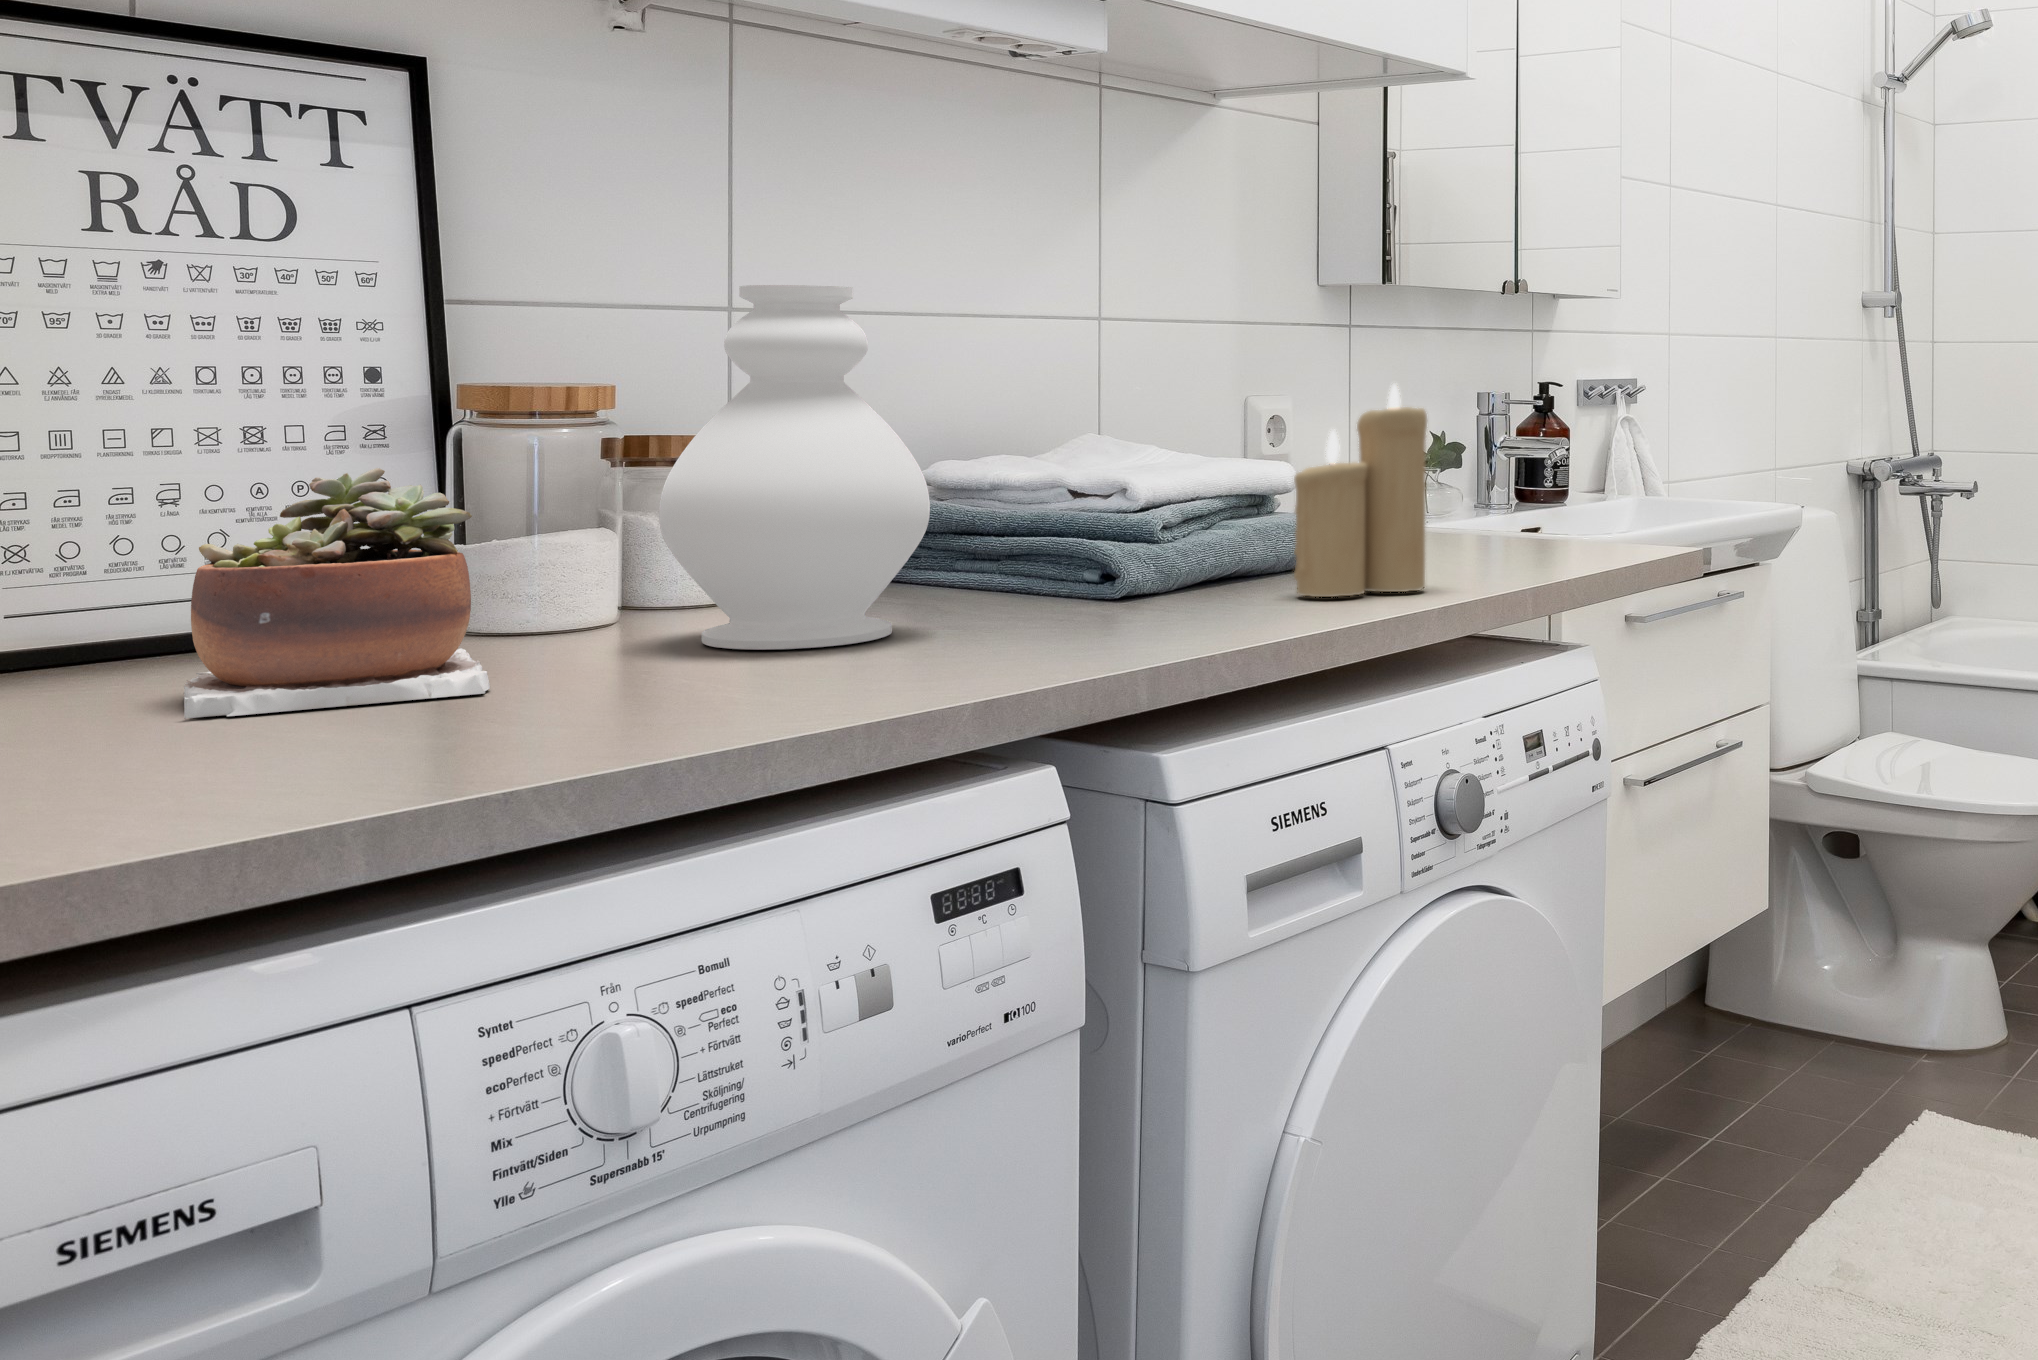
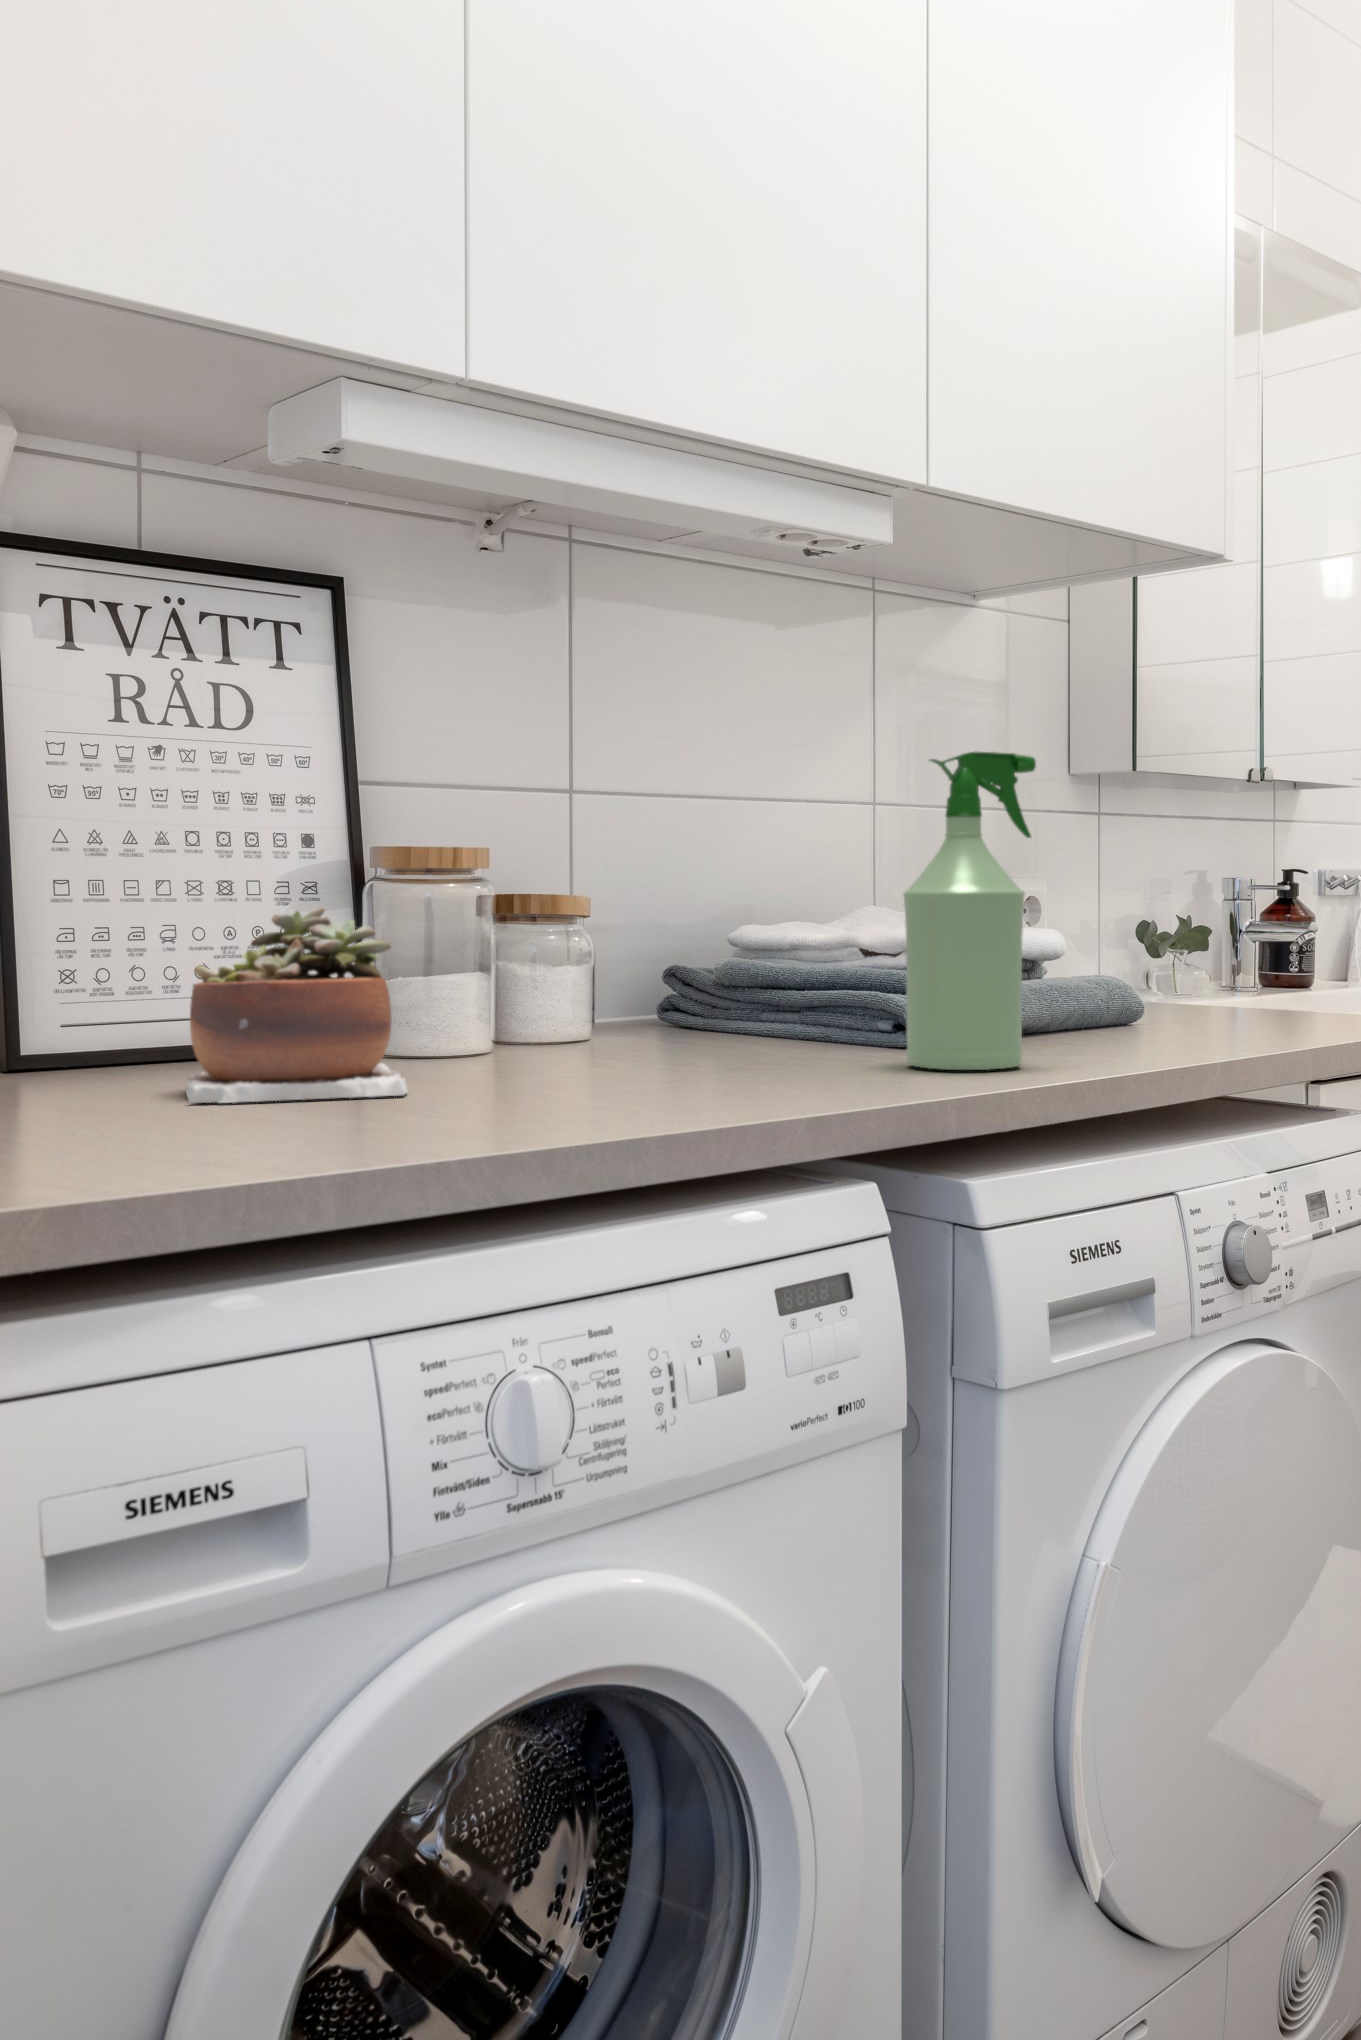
decorative vase: present [659,285,930,650] -> none [531,751,752,1074]
spray bottle: none [1101,291,1245,630] -> present [904,752,1036,1070]
candle: present [1294,384,1427,597] -> none [1074,846,1204,1050]

